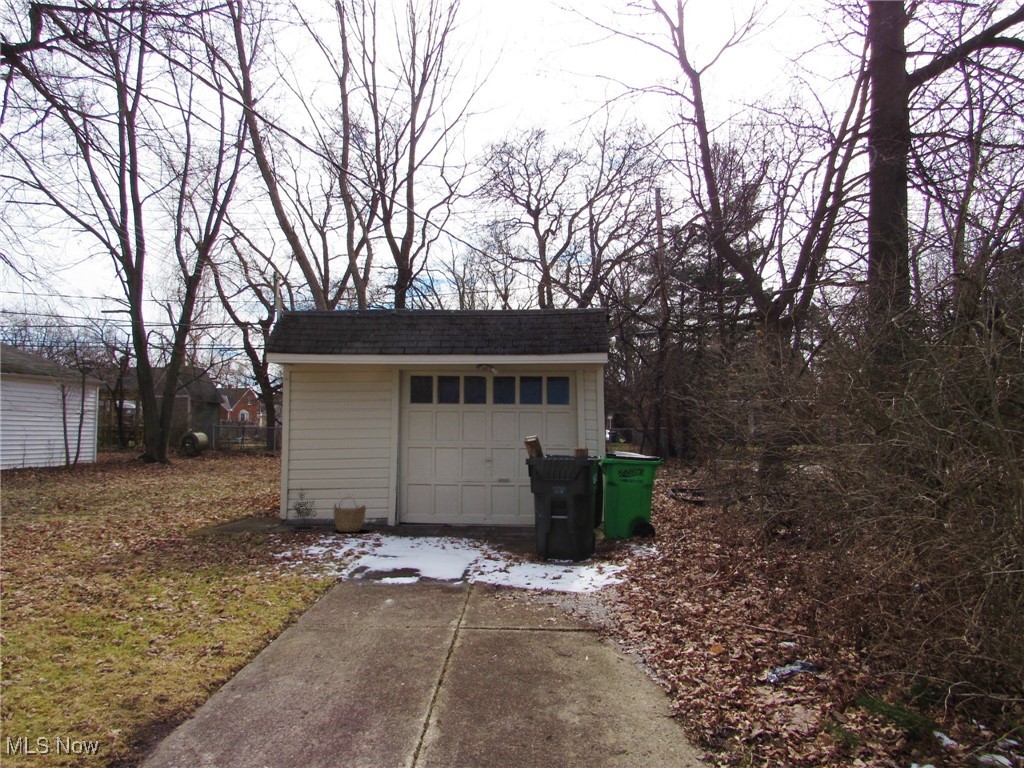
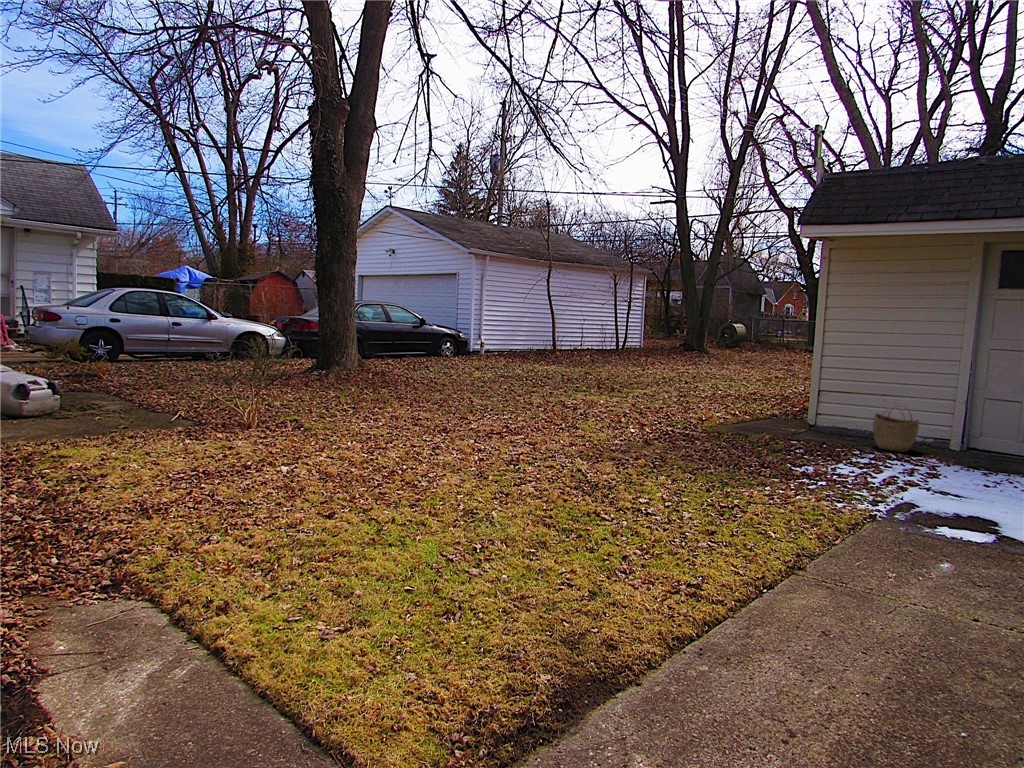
potted tree: present [292,489,316,531] -> none [818,390,854,443]

